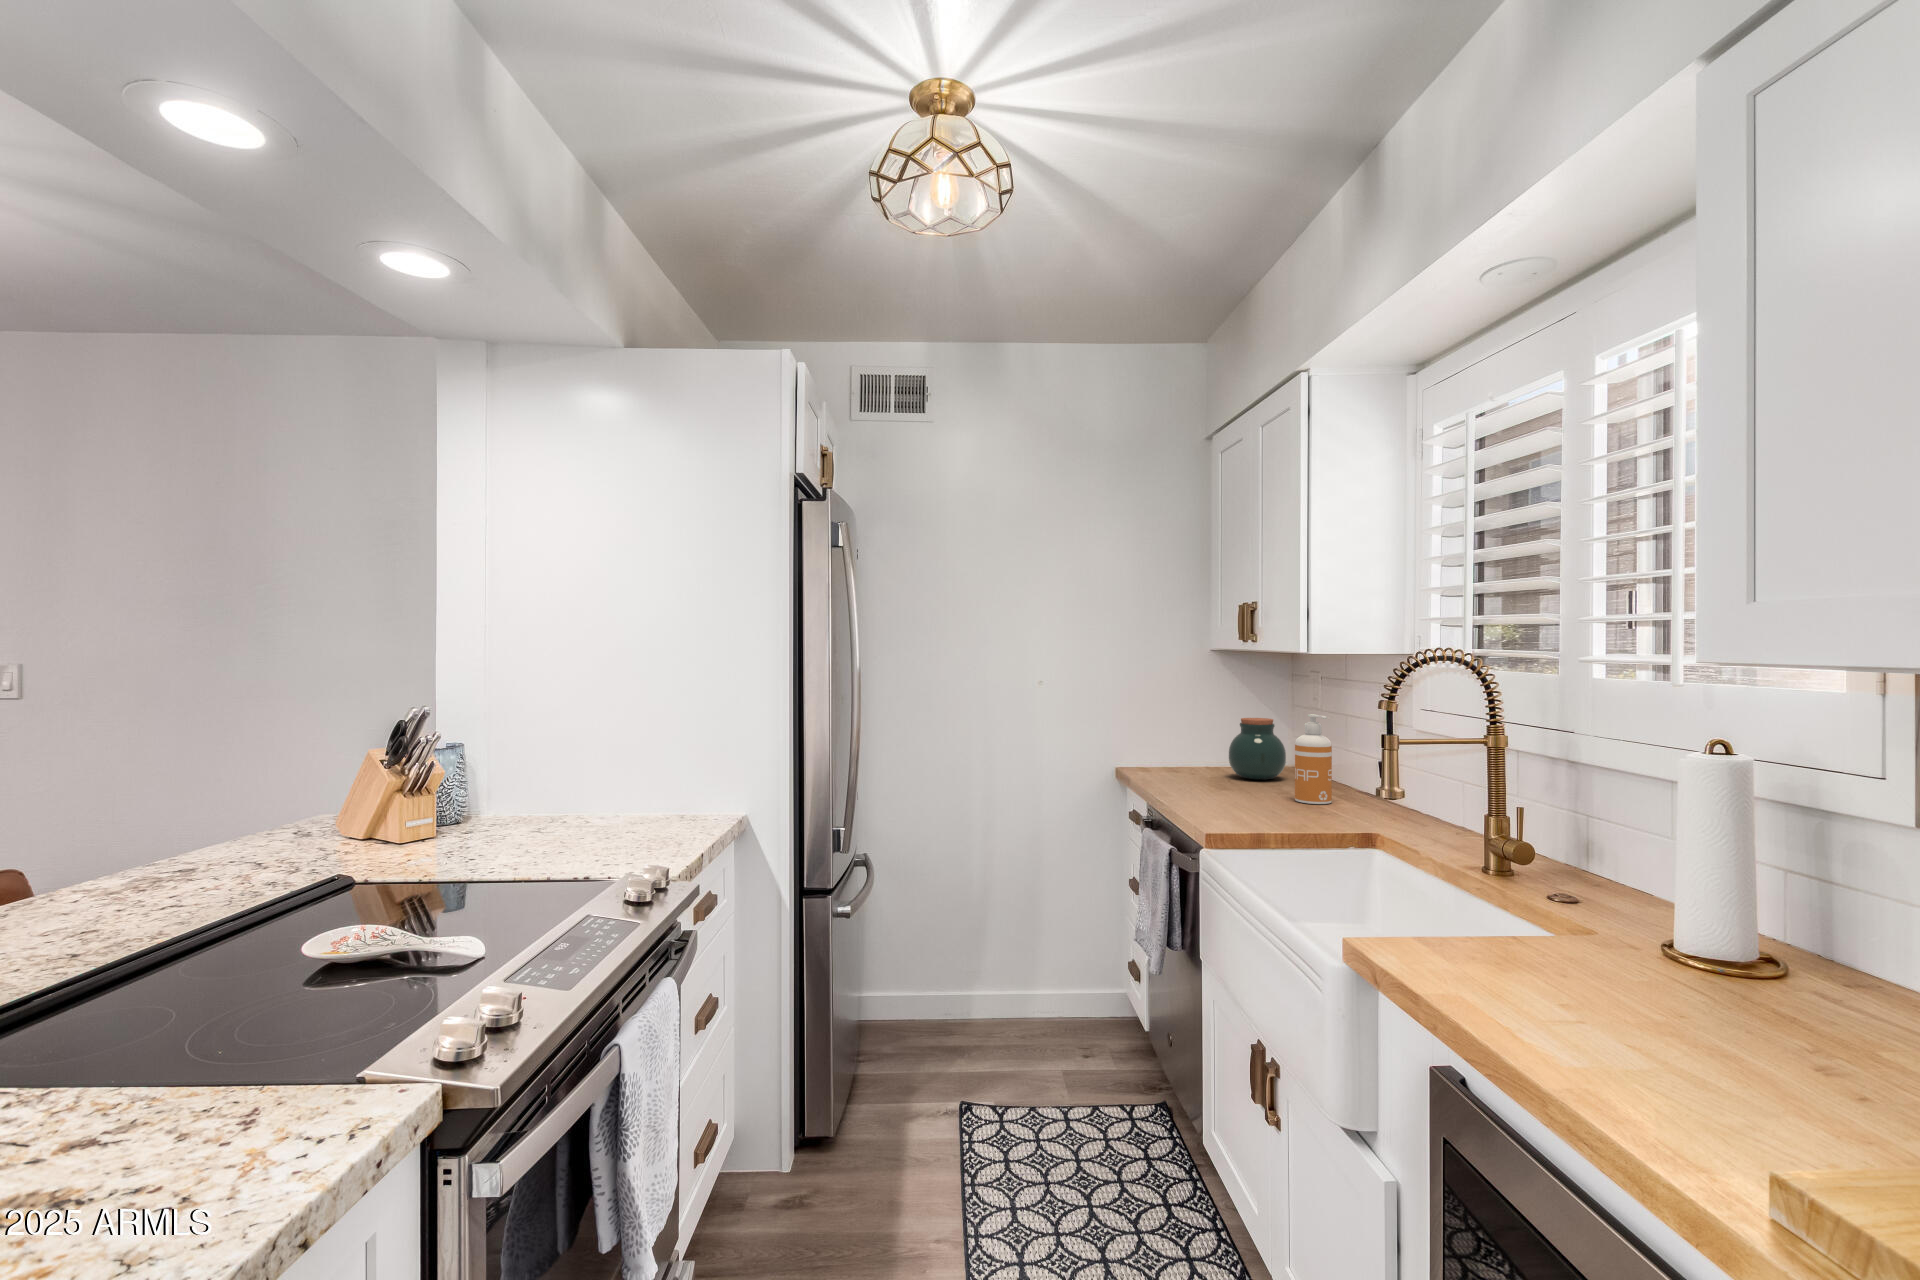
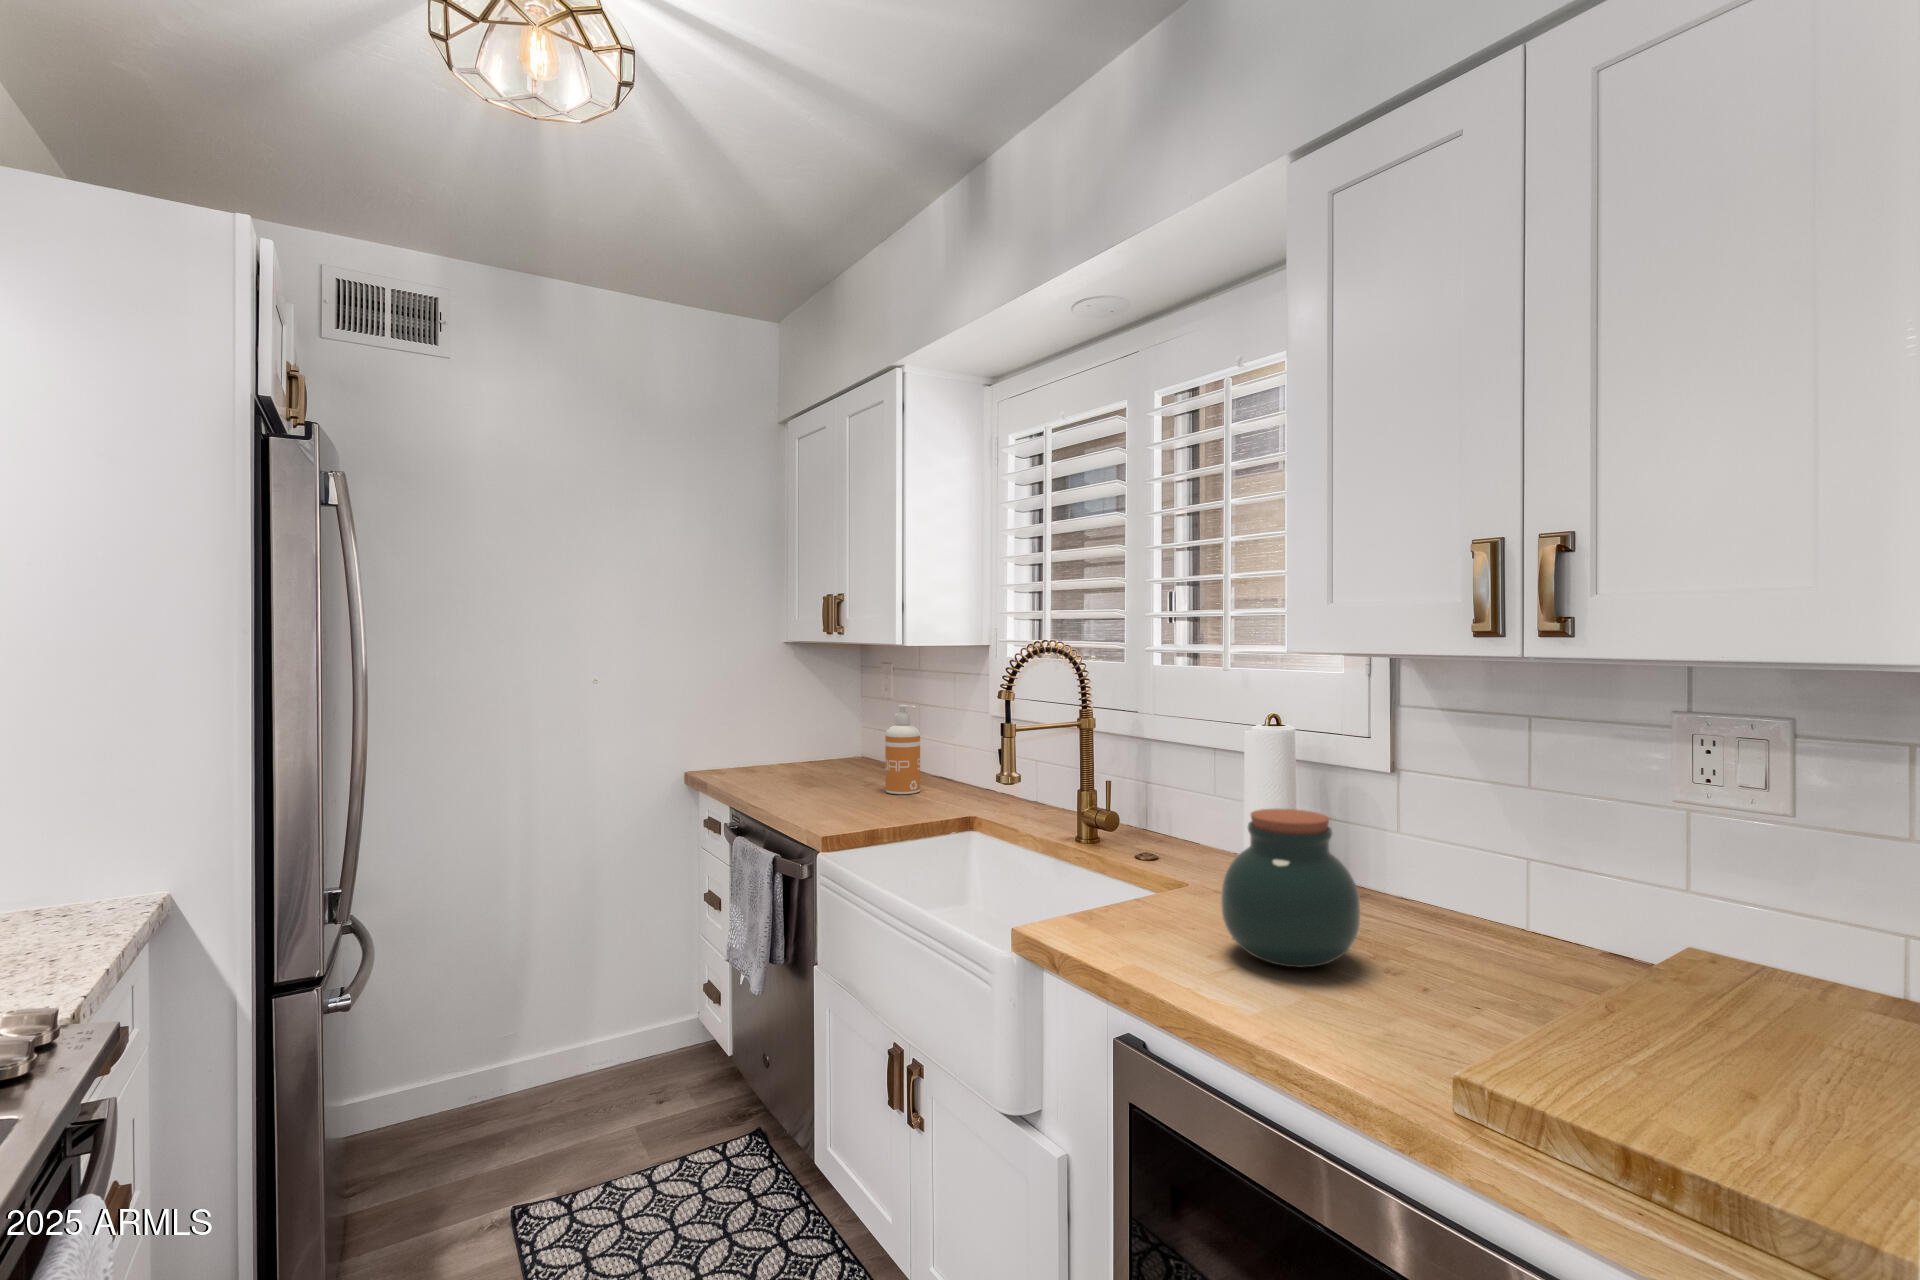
jar: present [1229,718,1286,780] -> present [1221,809,1360,967]

